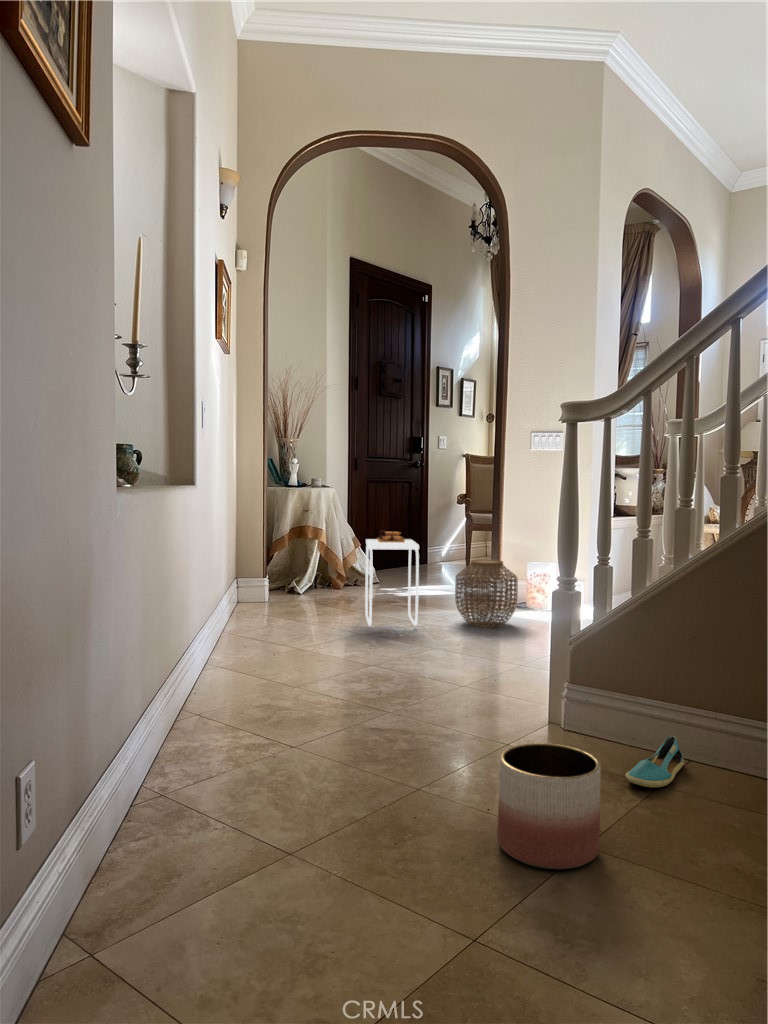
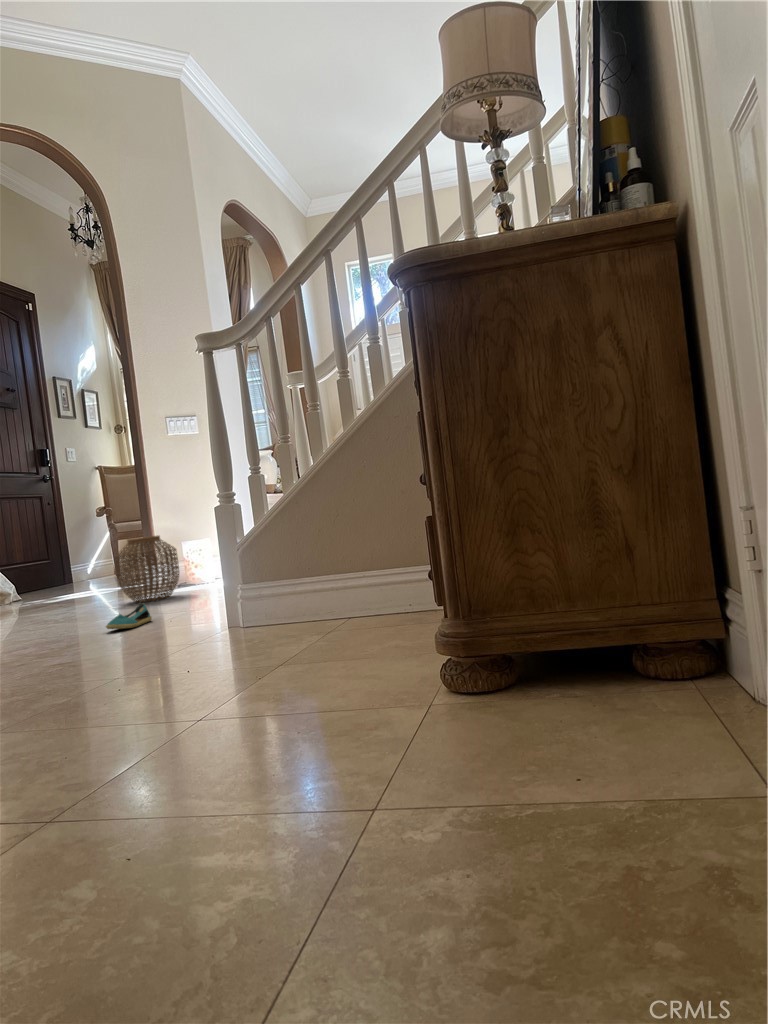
side table: present [365,531,419,626] -> none [11,522,82,621]
shoe: present [626,736,684,787] -> present [106,603,152,629]
planter: present [497,743,601,869] -> none [197,590,287,678]

